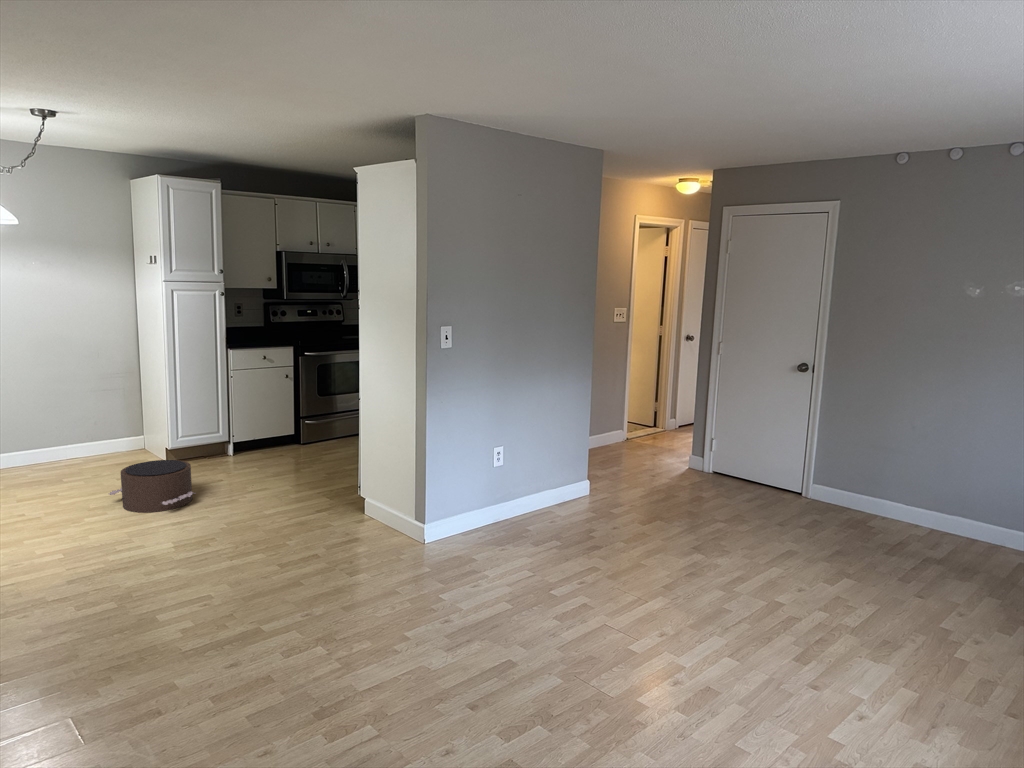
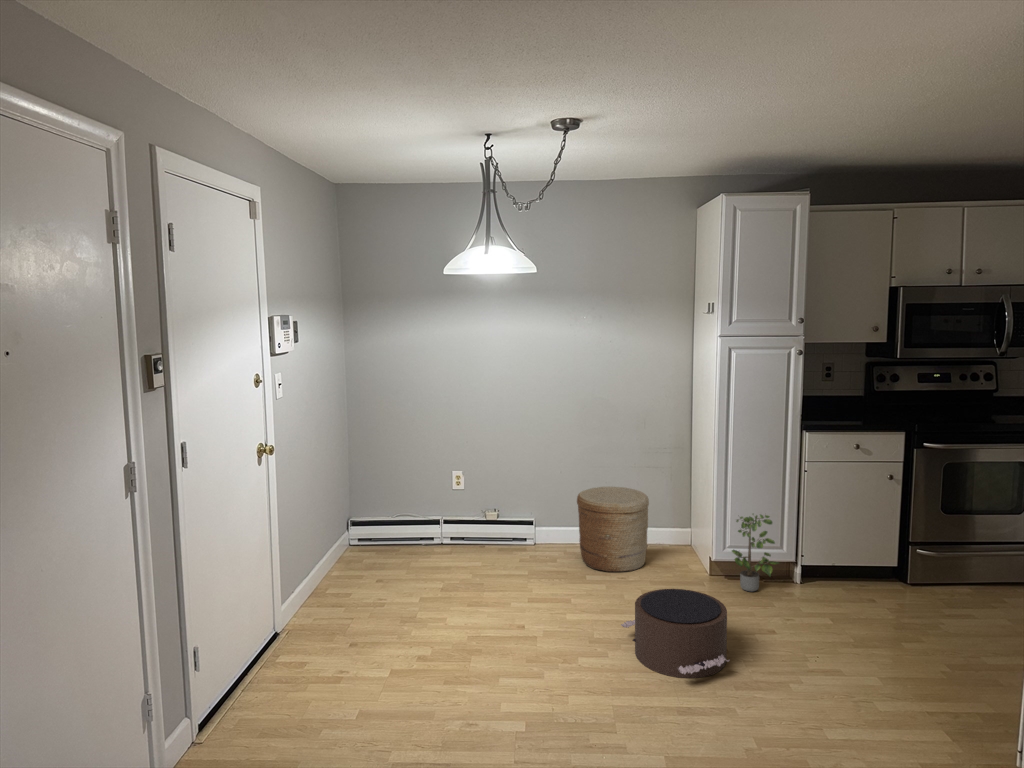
potted plant: none [183,407,220,465] -> present [732,515,779,592]
woven basket: none [38,408,110,475] -> present [577,487,649,572]

